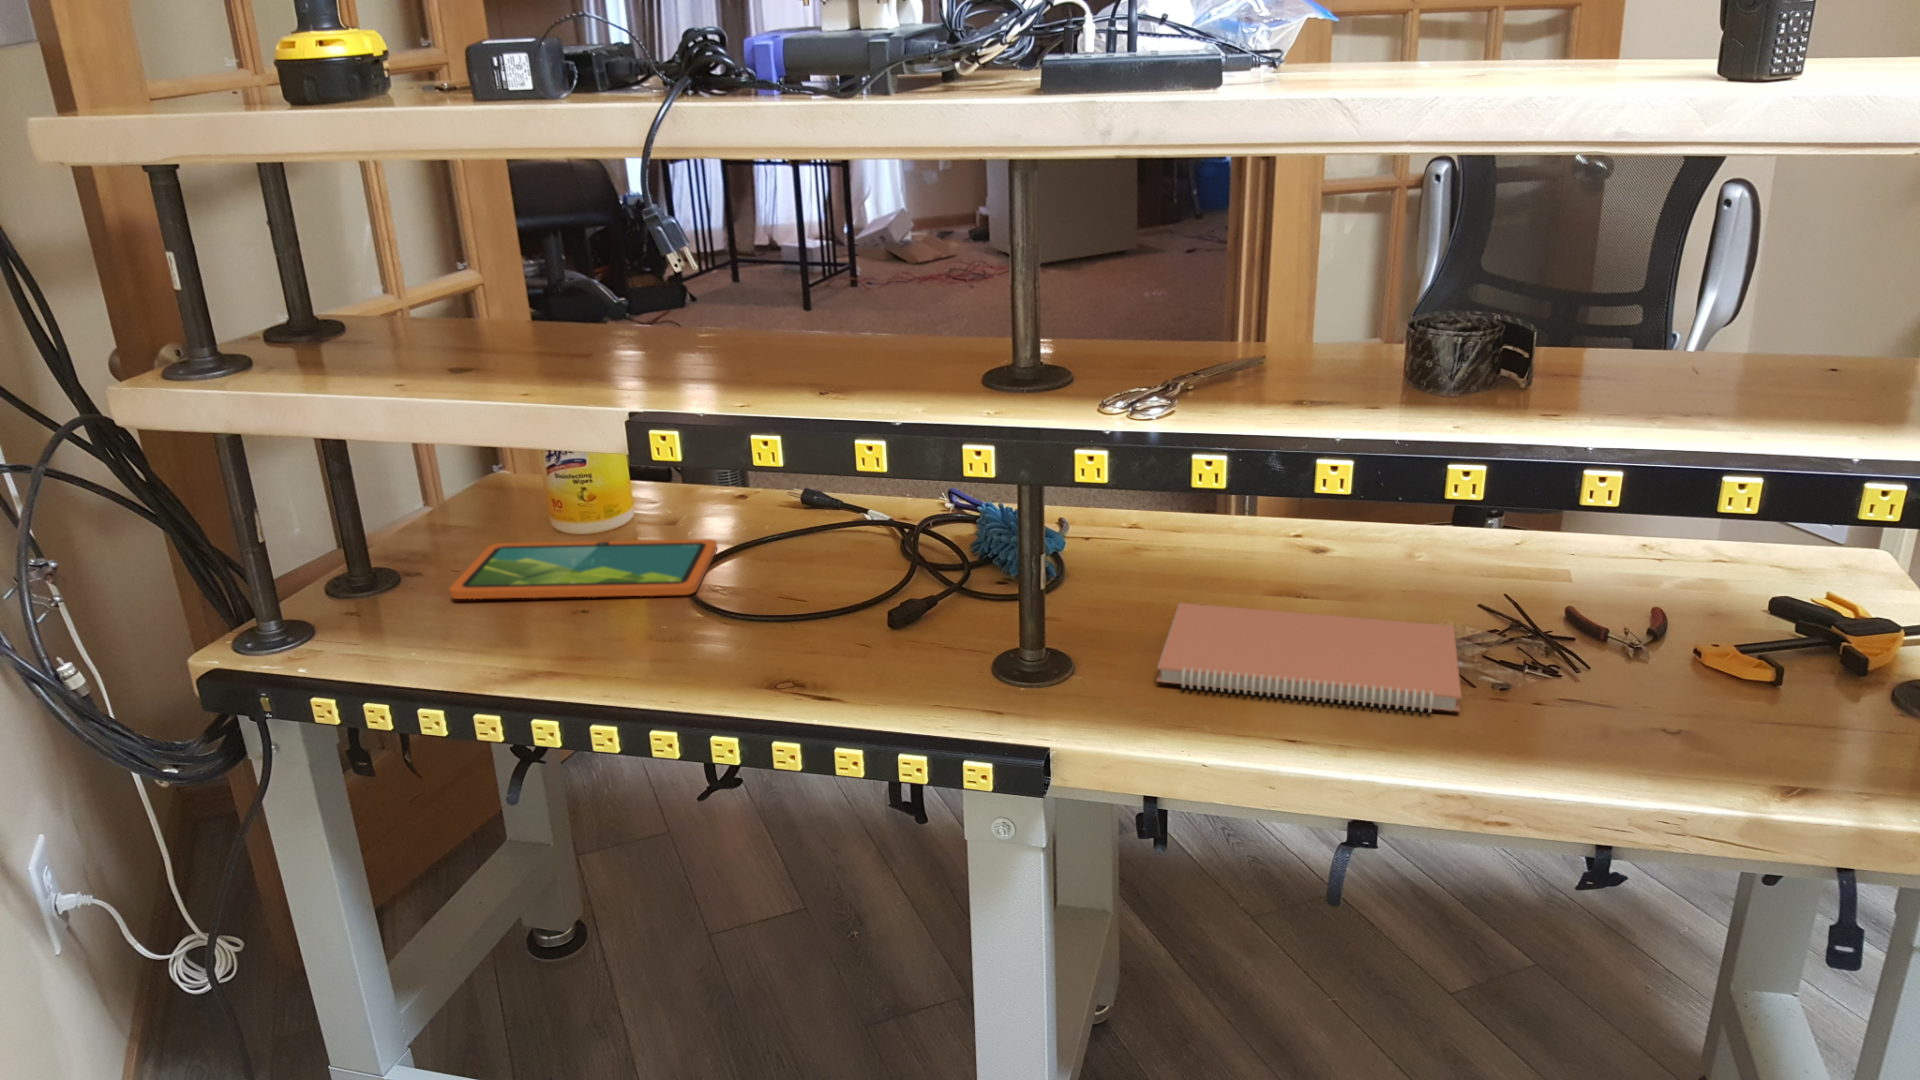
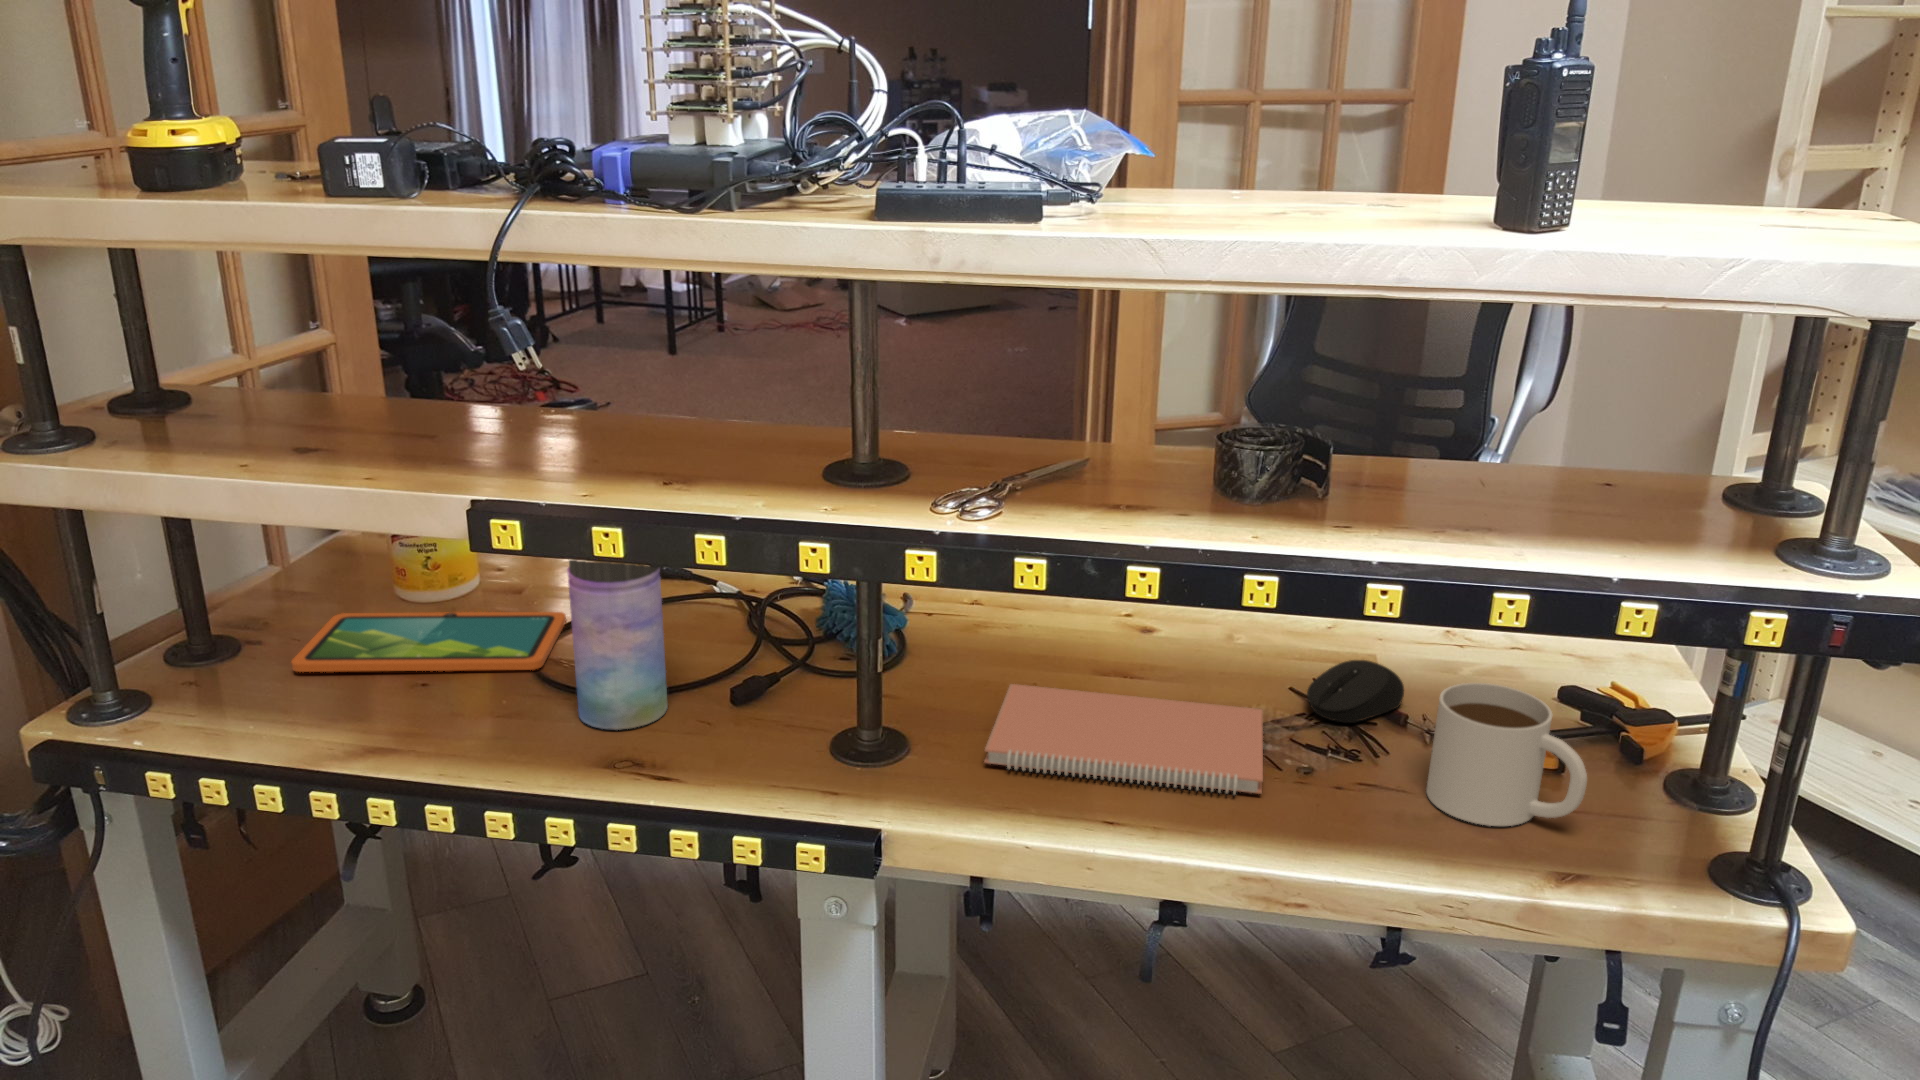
water bottle: none [715,400,824,651] -> present [567,560,668,730]
computer mouse: none [1502,573,1610,639] -> present [1307,660,1404,723]
mug: none [1643,590,1834,744] -> present [1426,683,1587,826]

